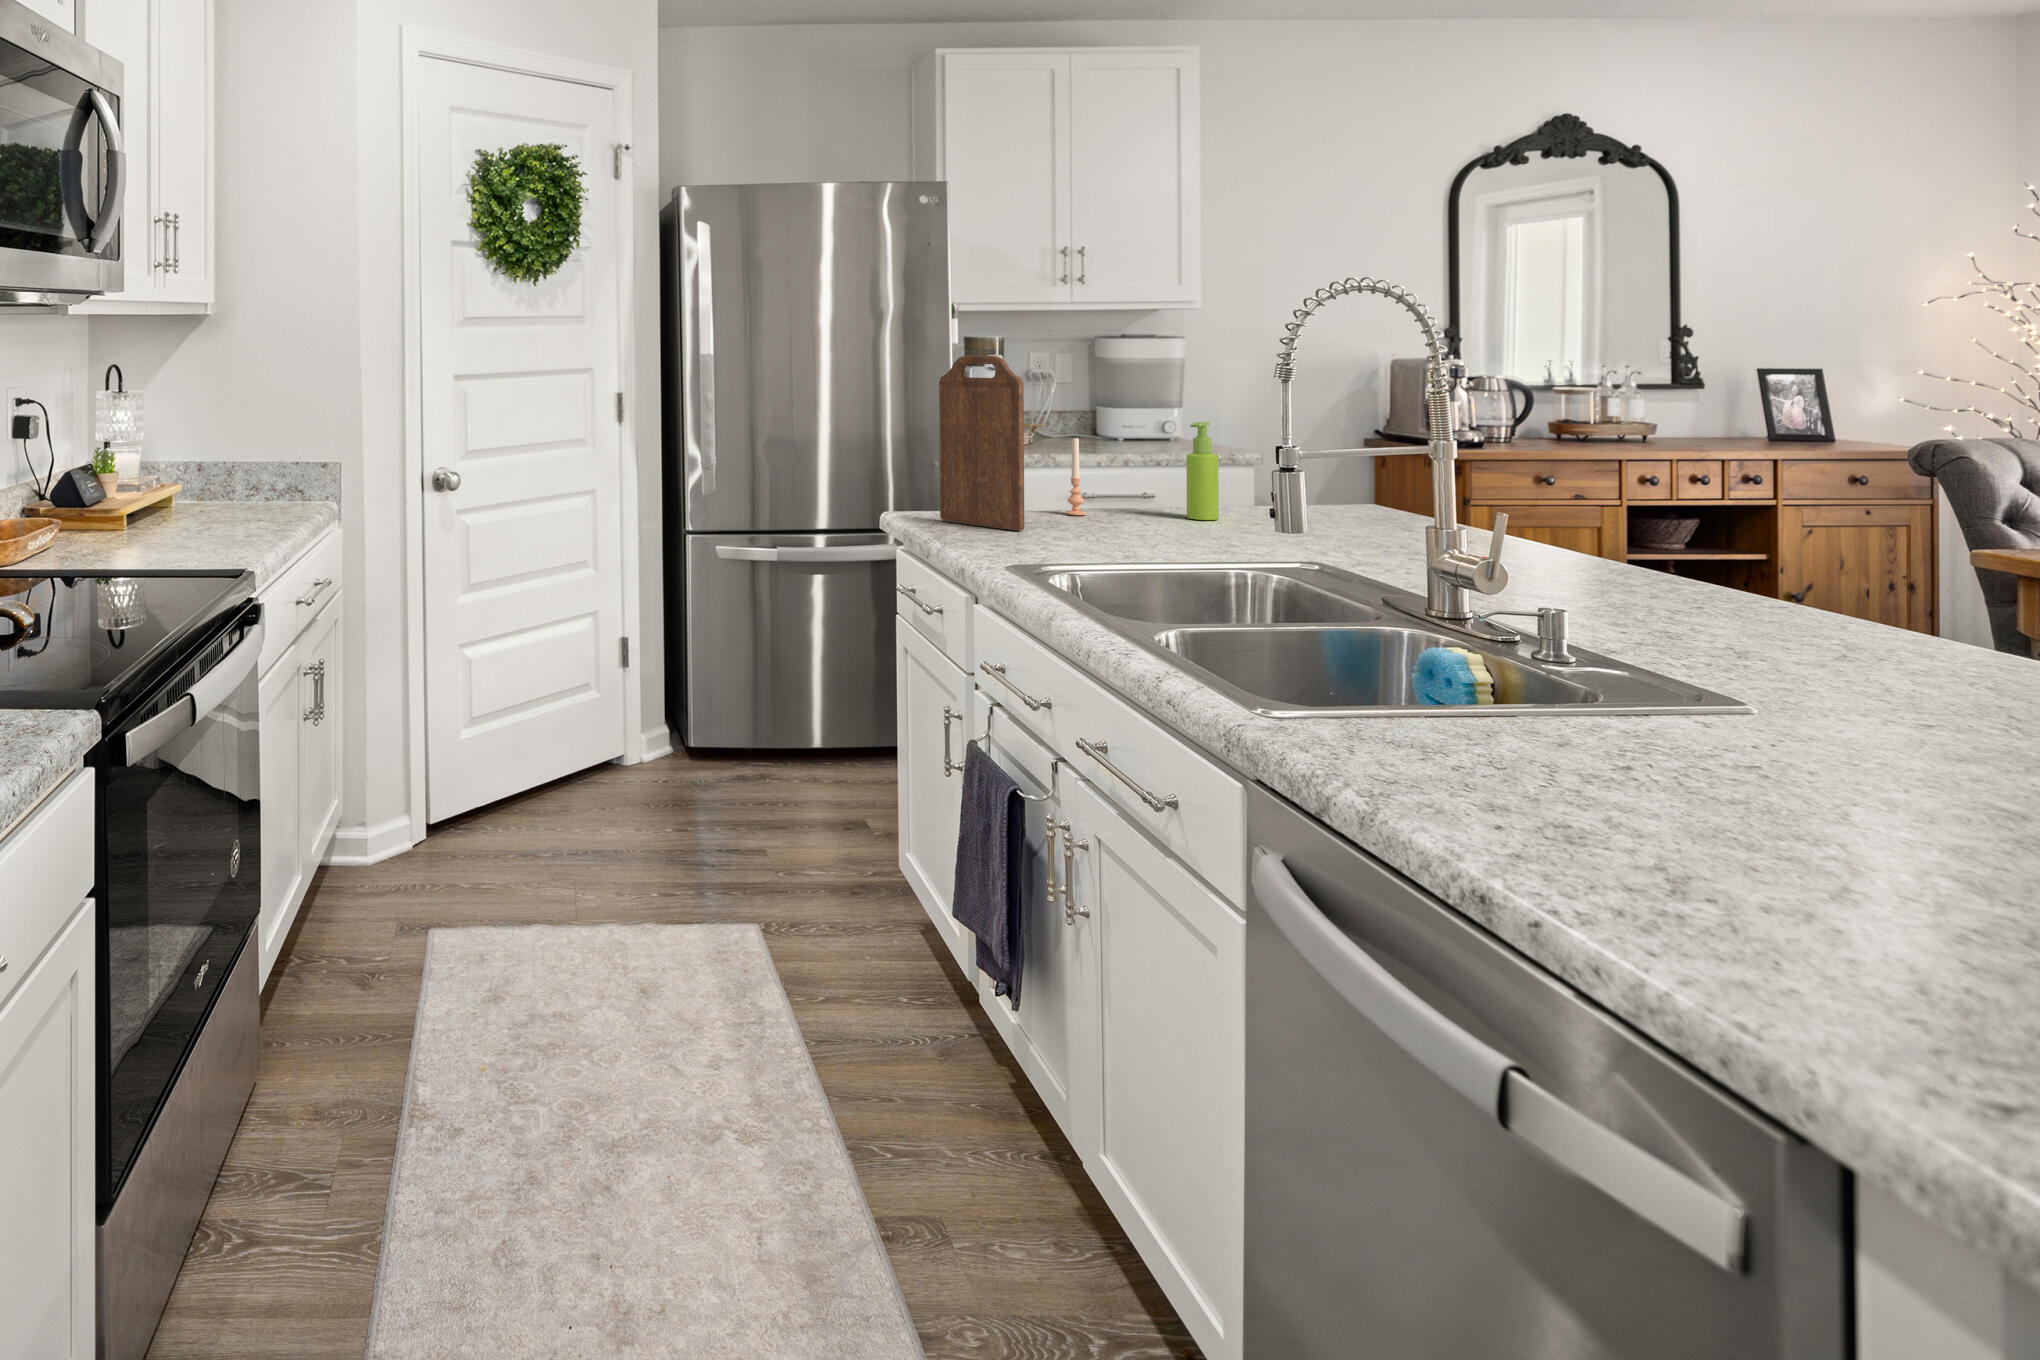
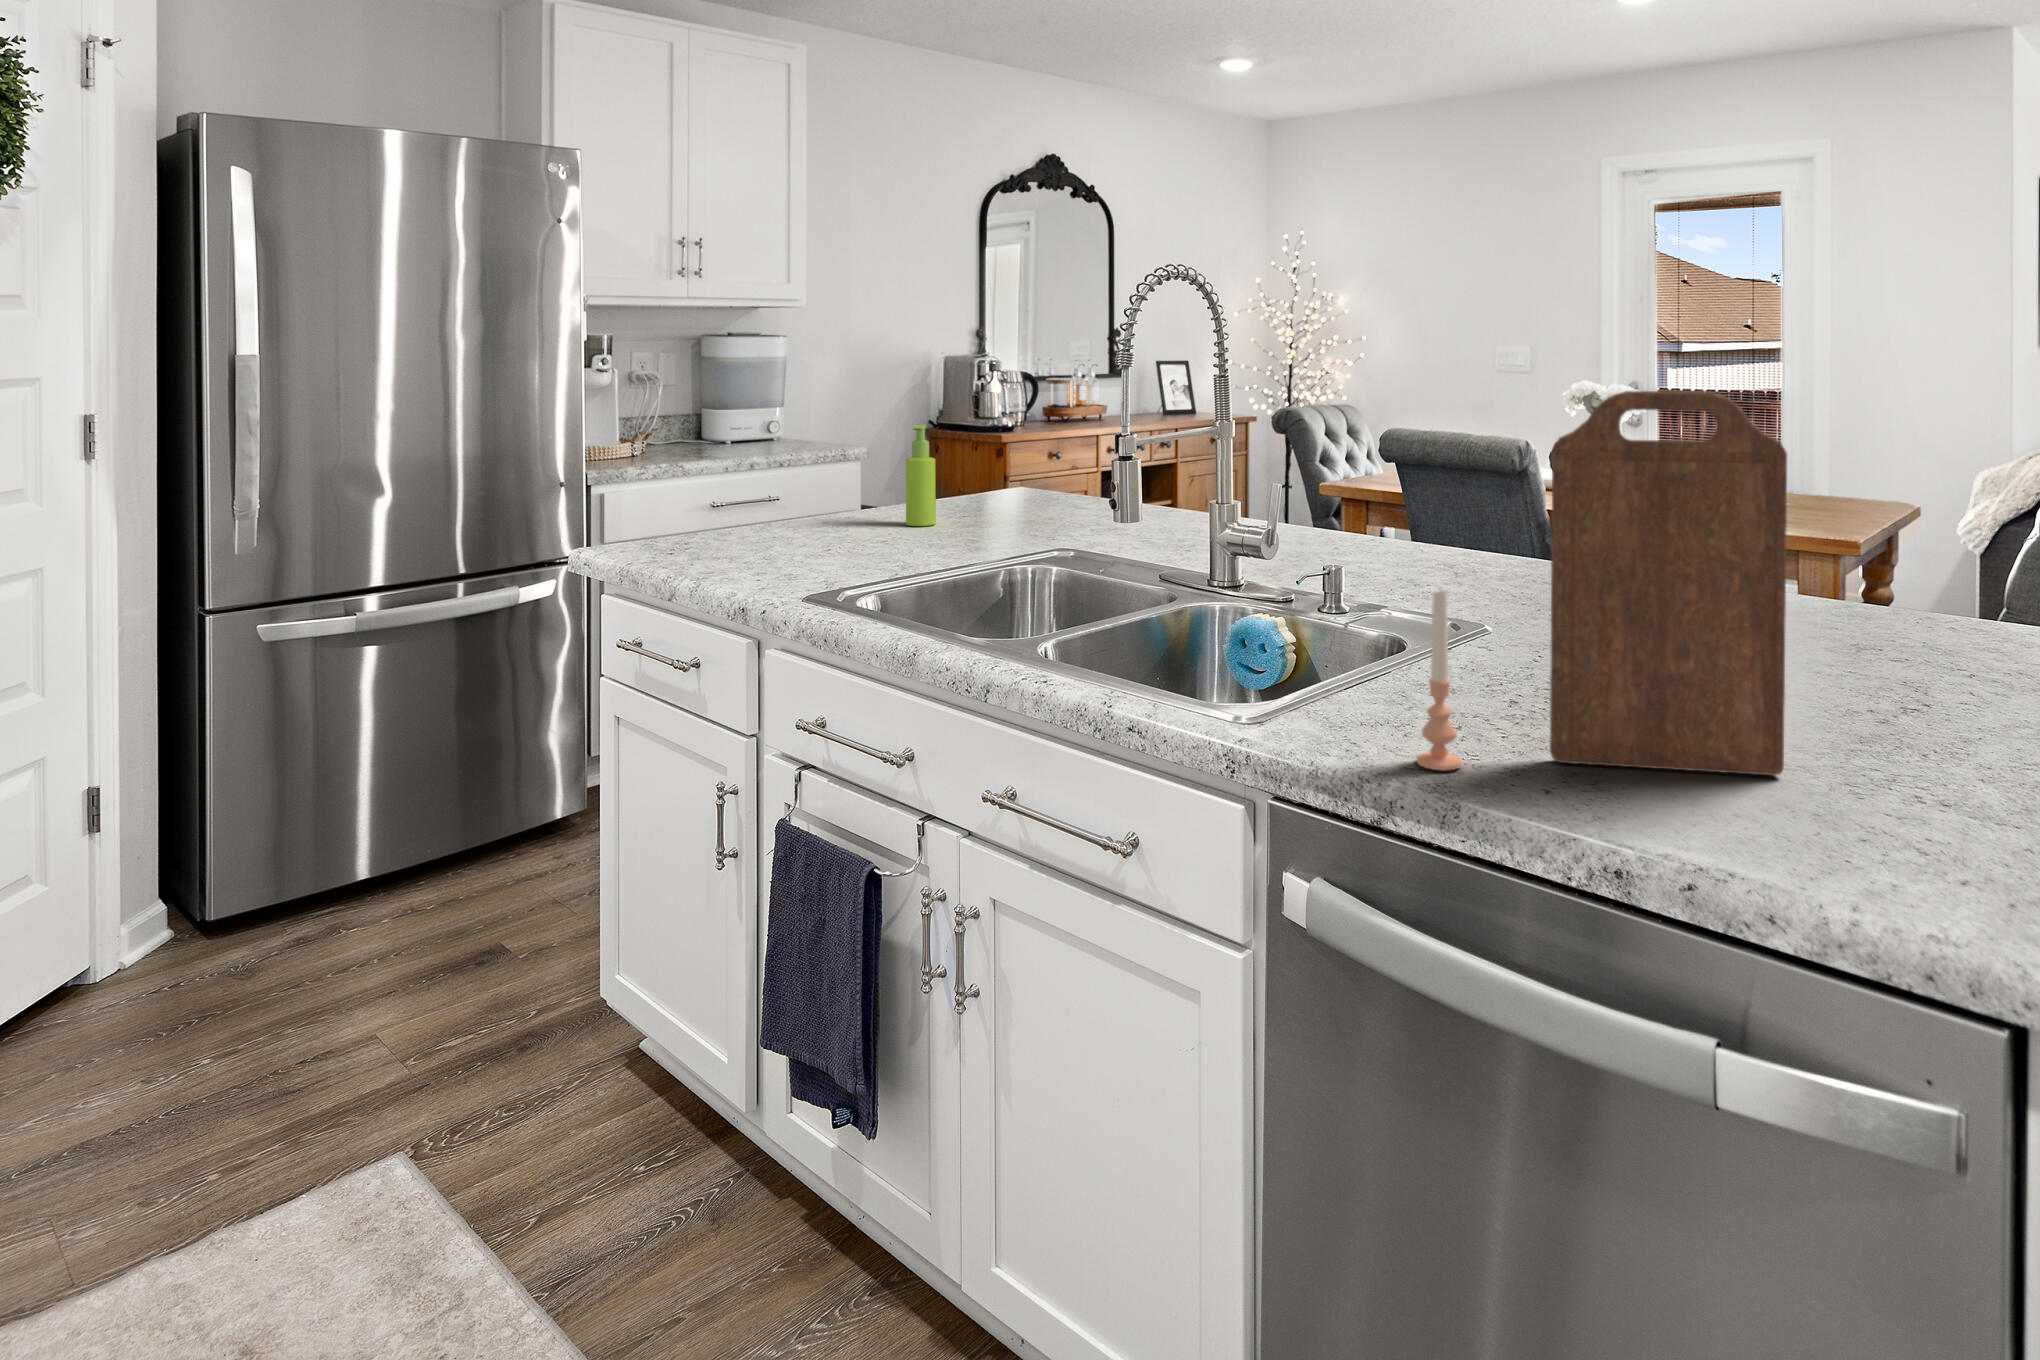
cutting board: present [939,356,1024,531] -> present [1550,391,1787,775]
candle: present [1065,438,1086,515] -> present [1417,590,1461,770]

